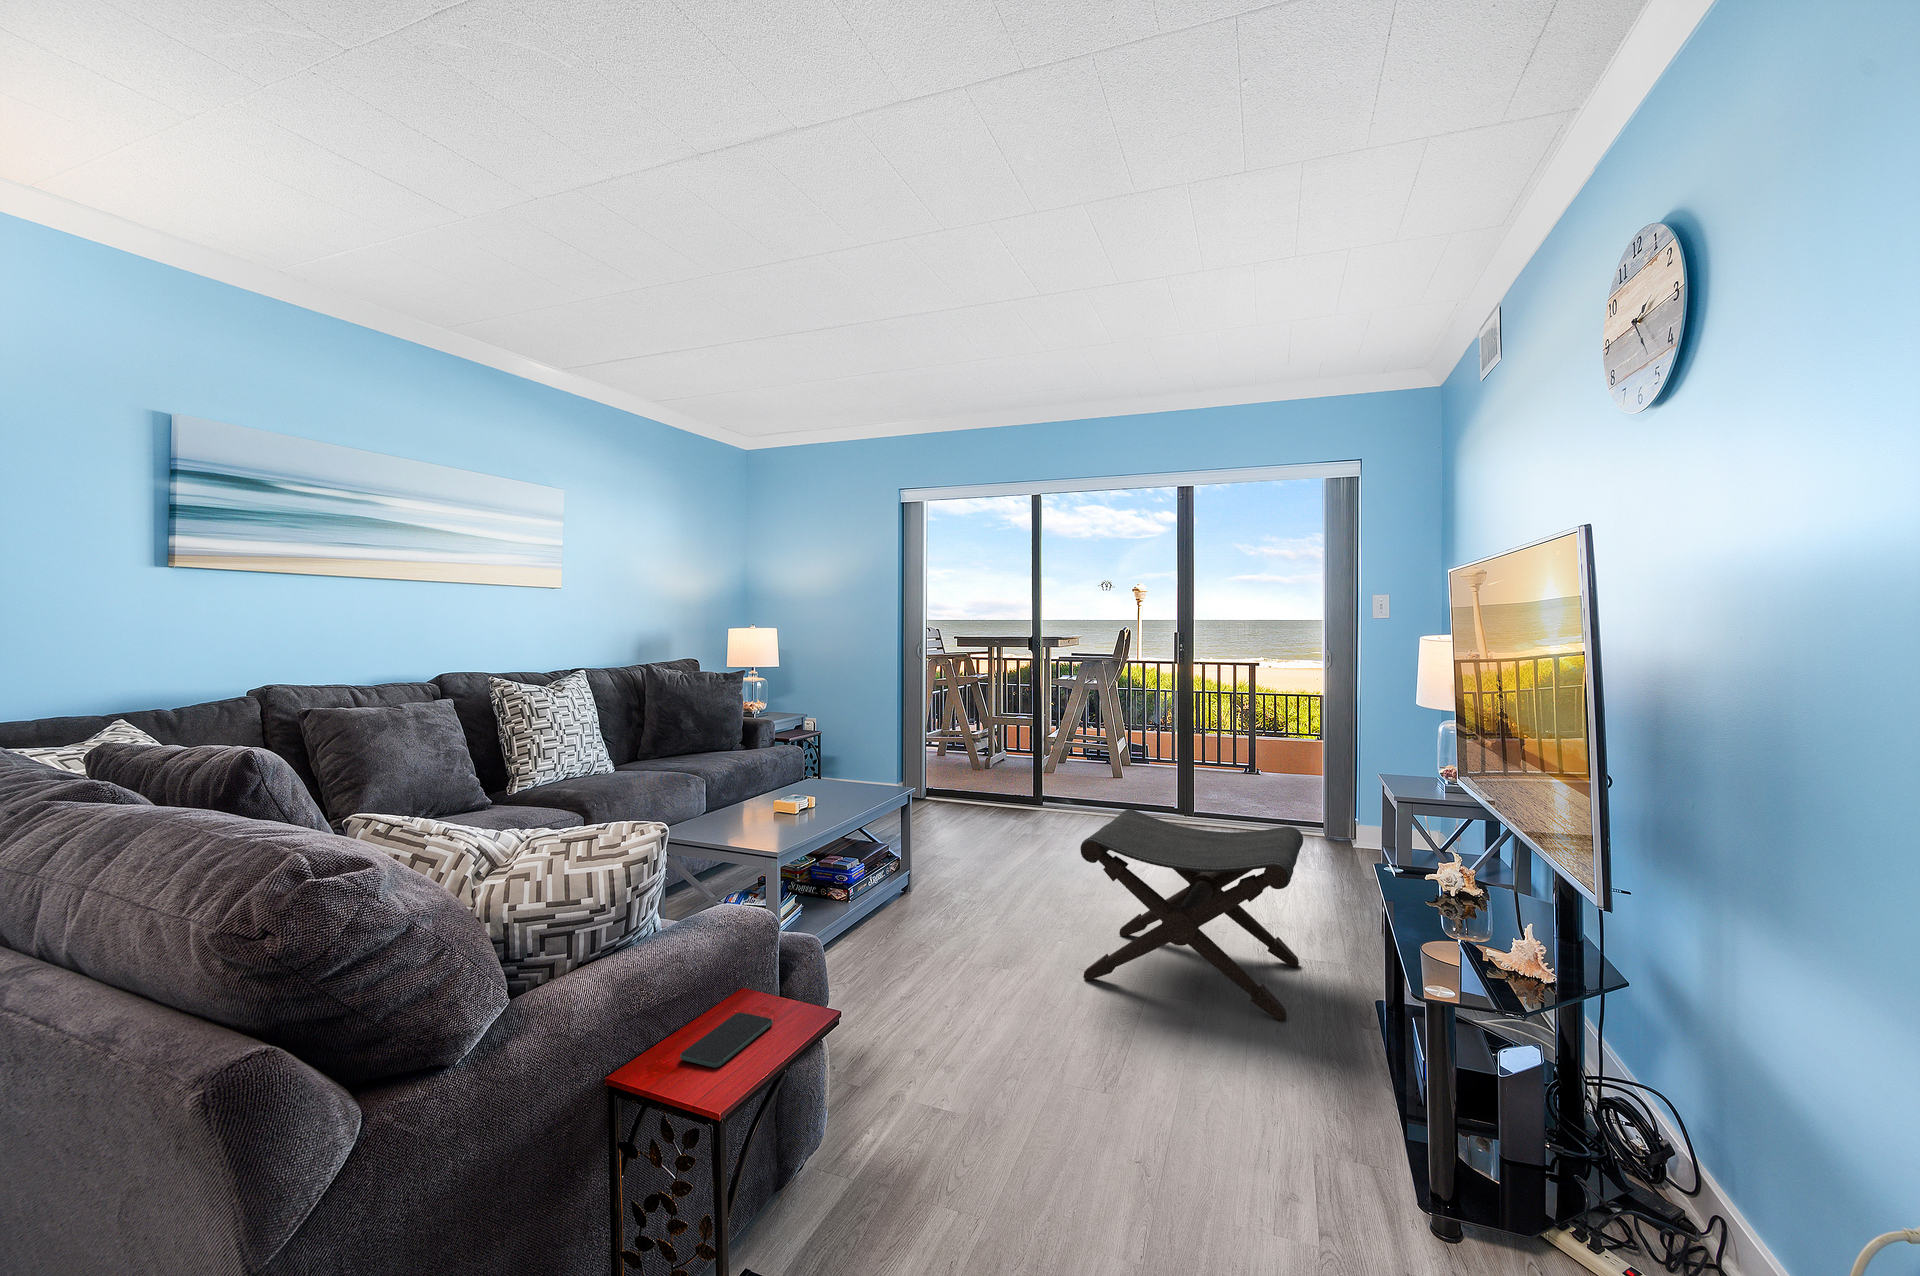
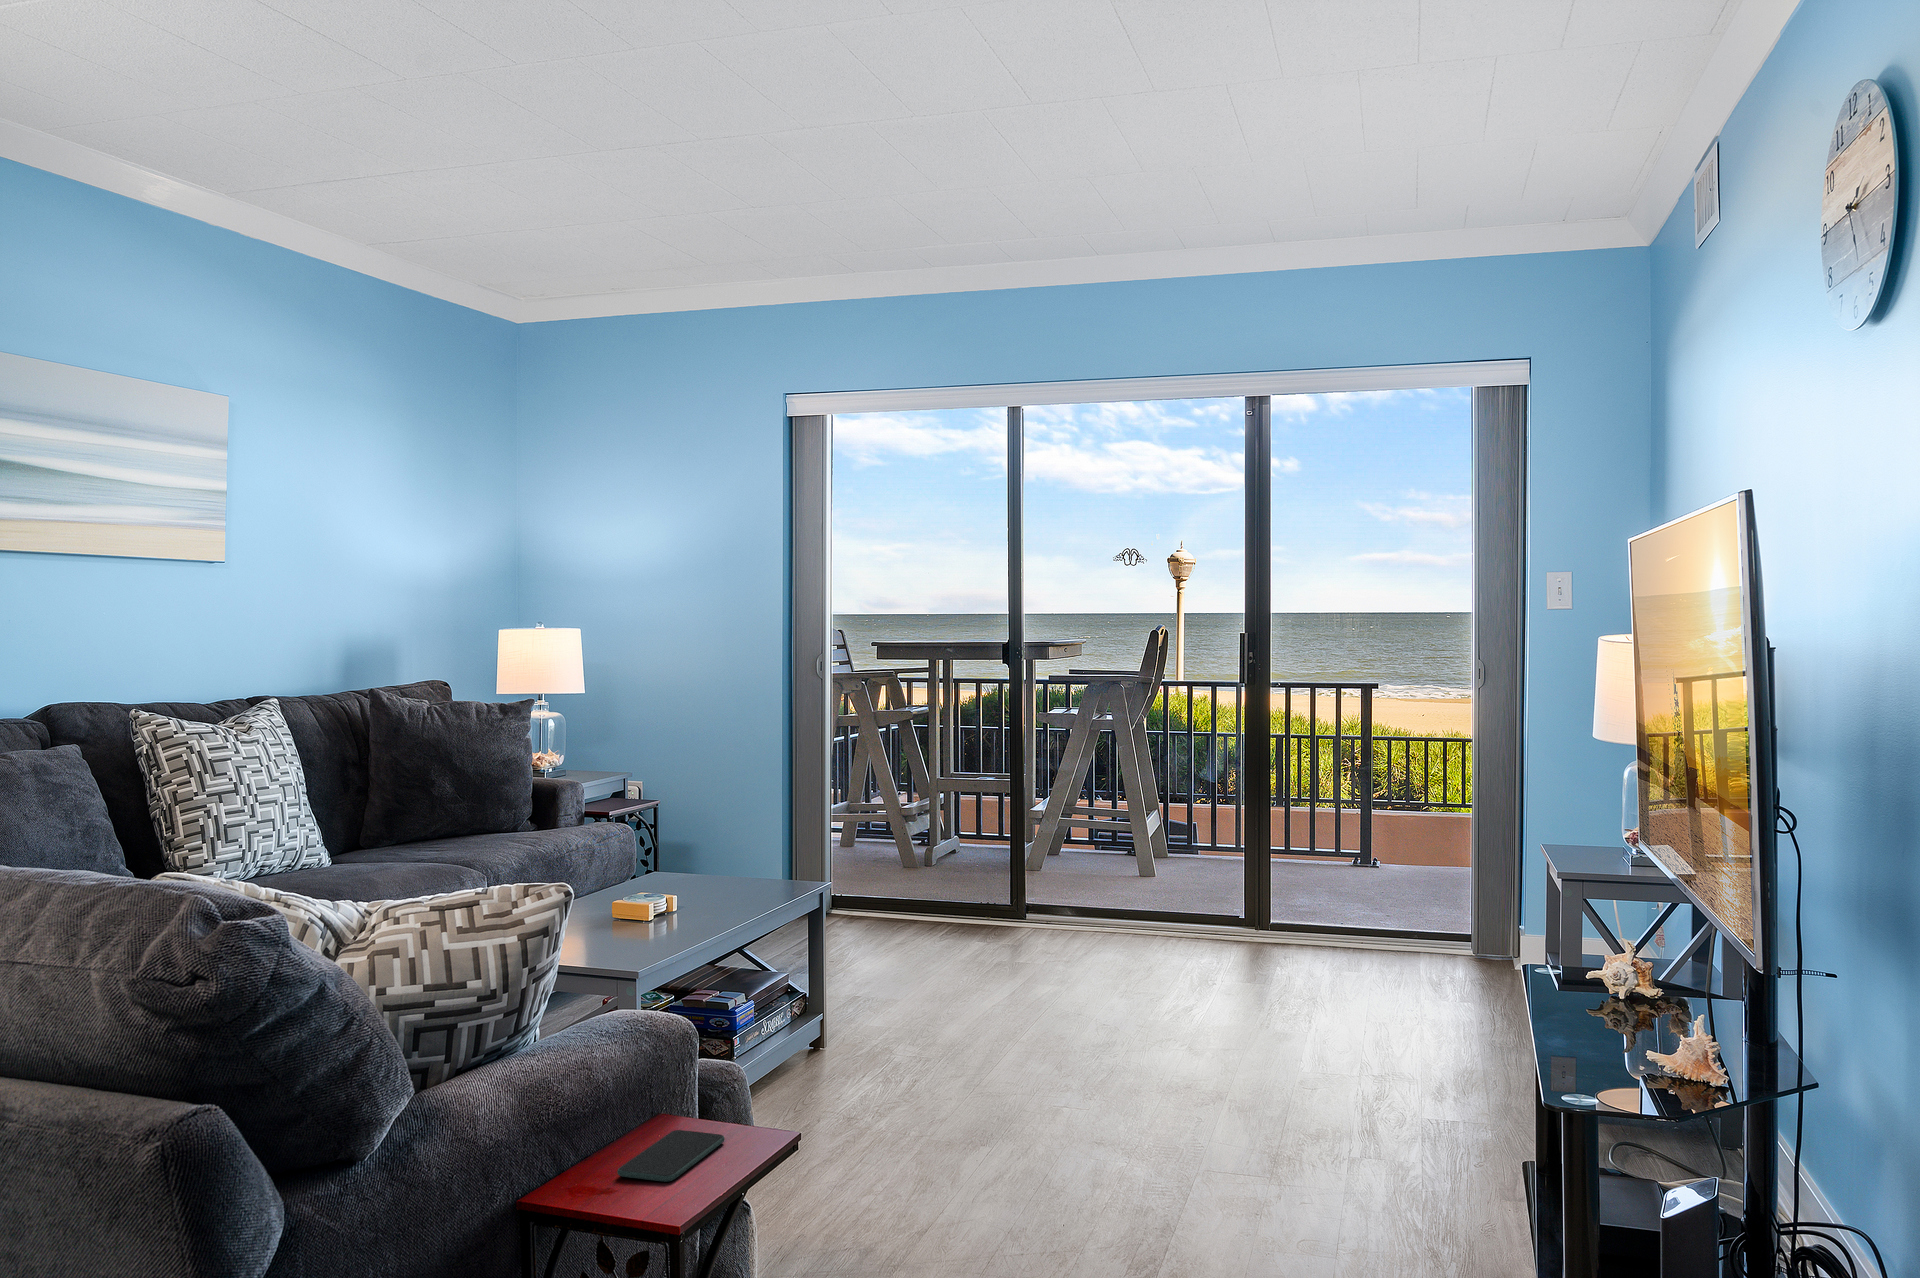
footstool: present [1080,809,1303,1021] -> none [1099,904,1426,1196]

